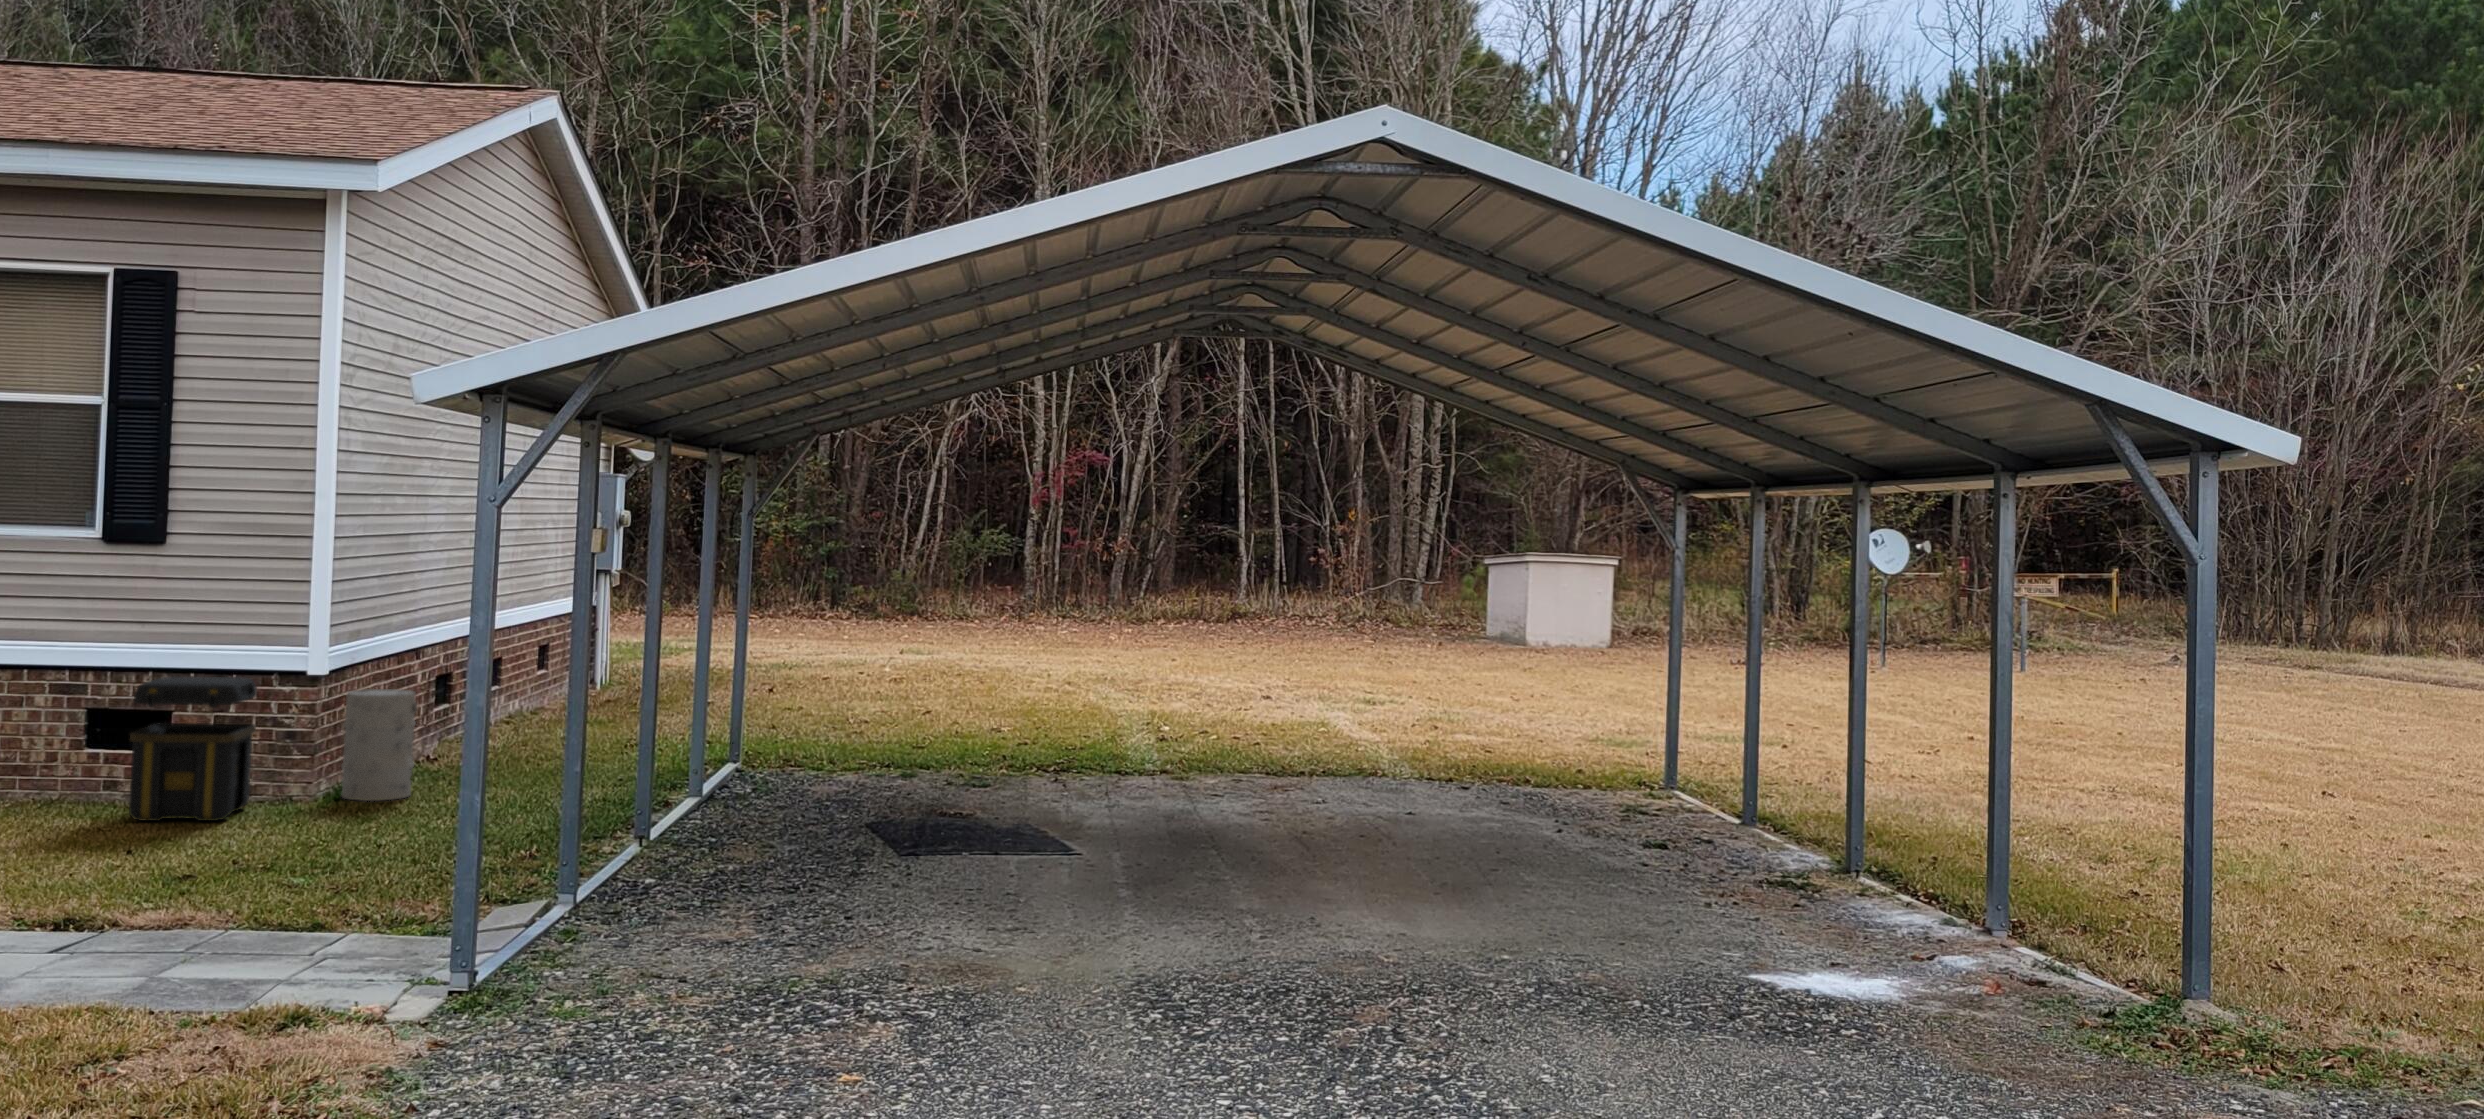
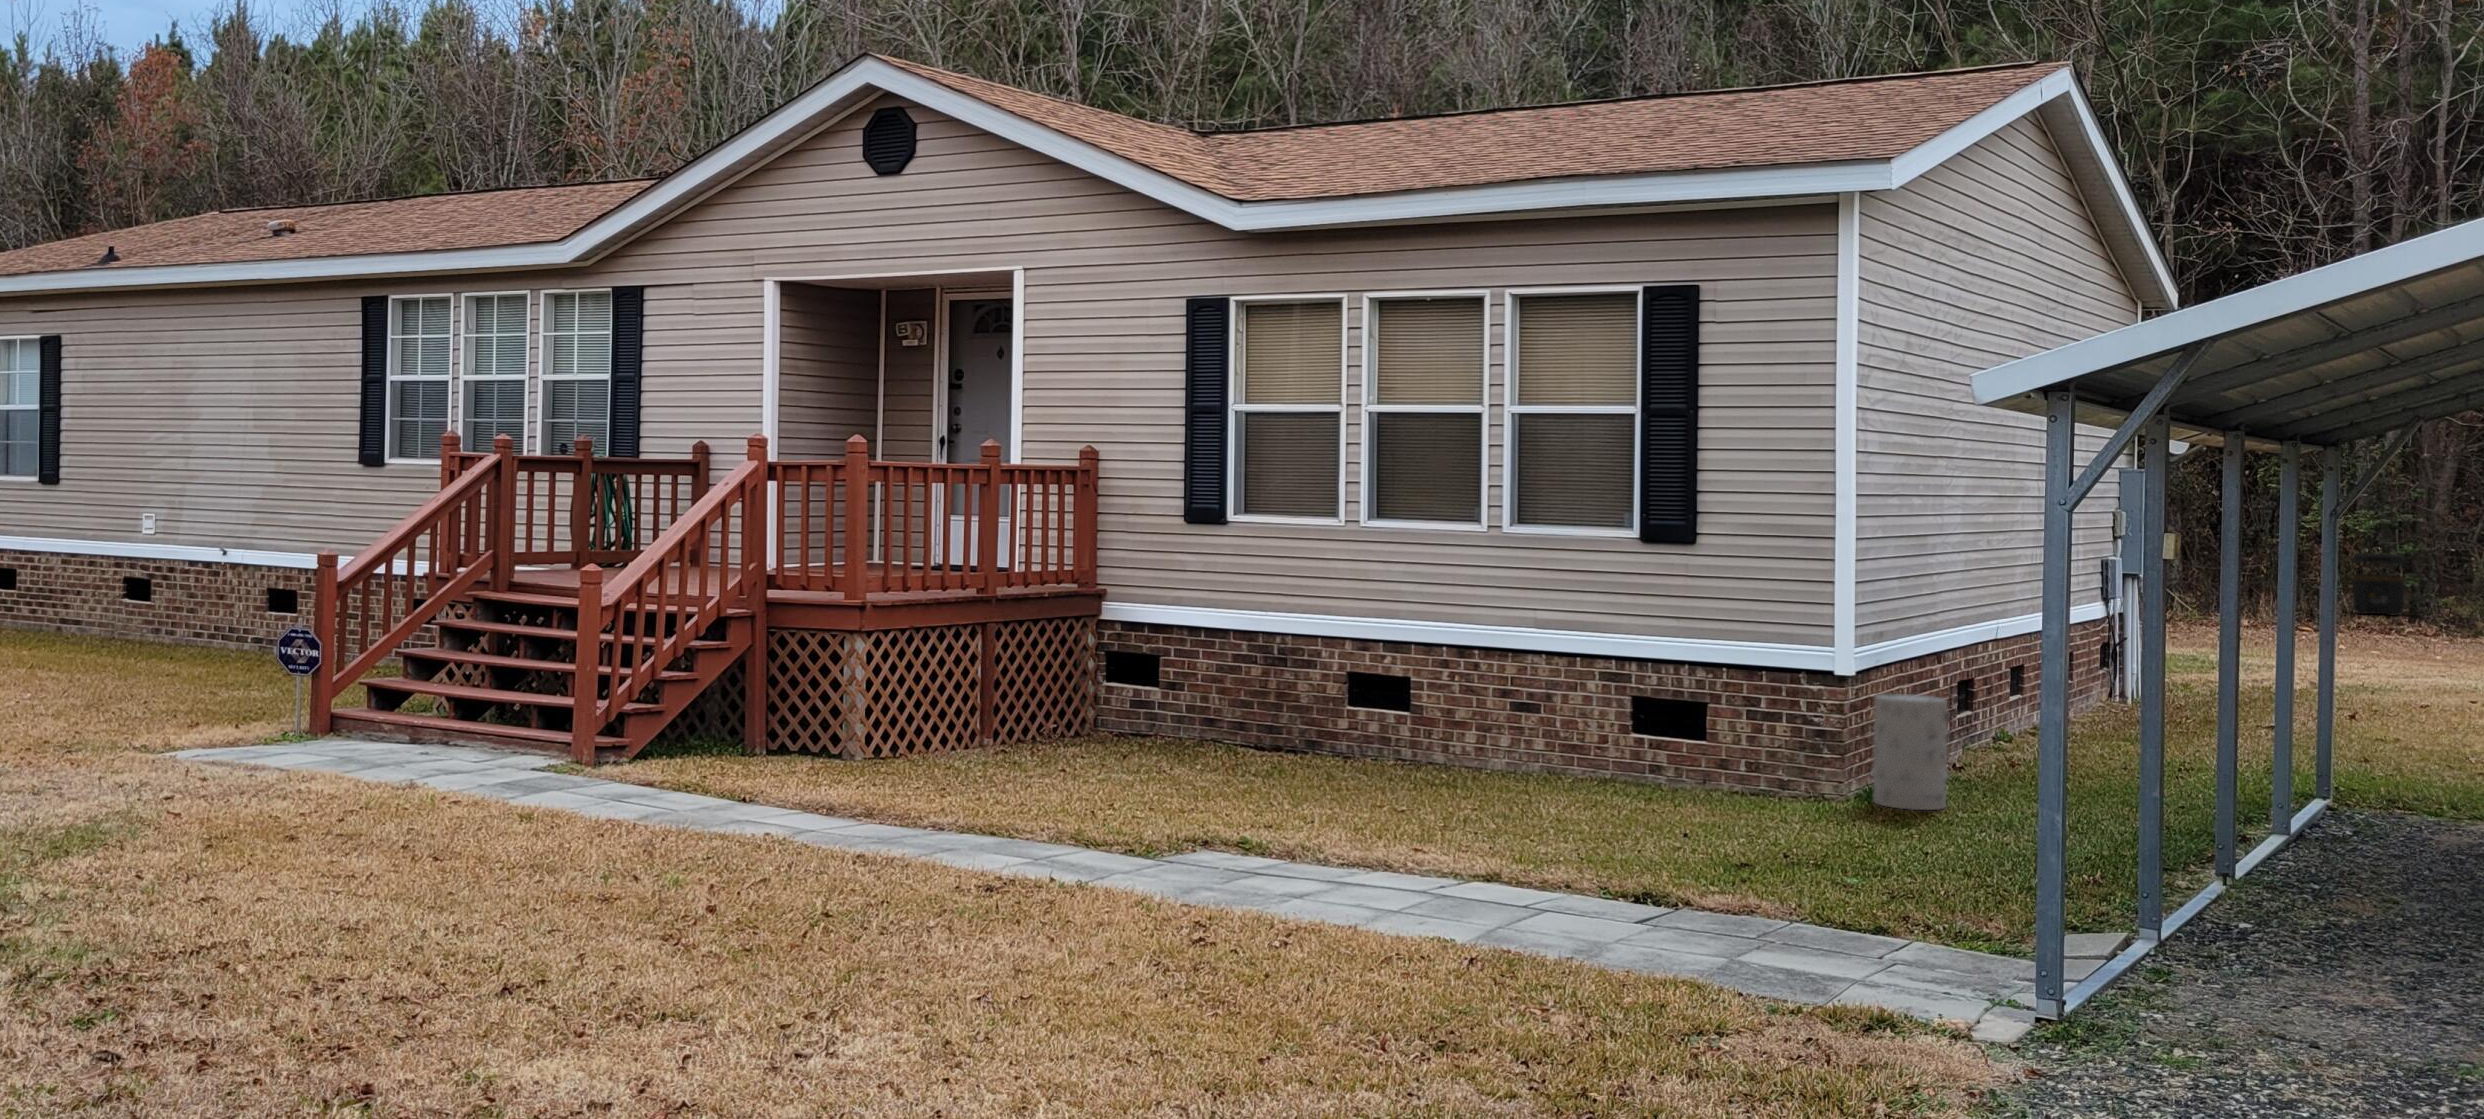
toolbox: present [129,677,257,821] -> present [2352,553,2405,615]

